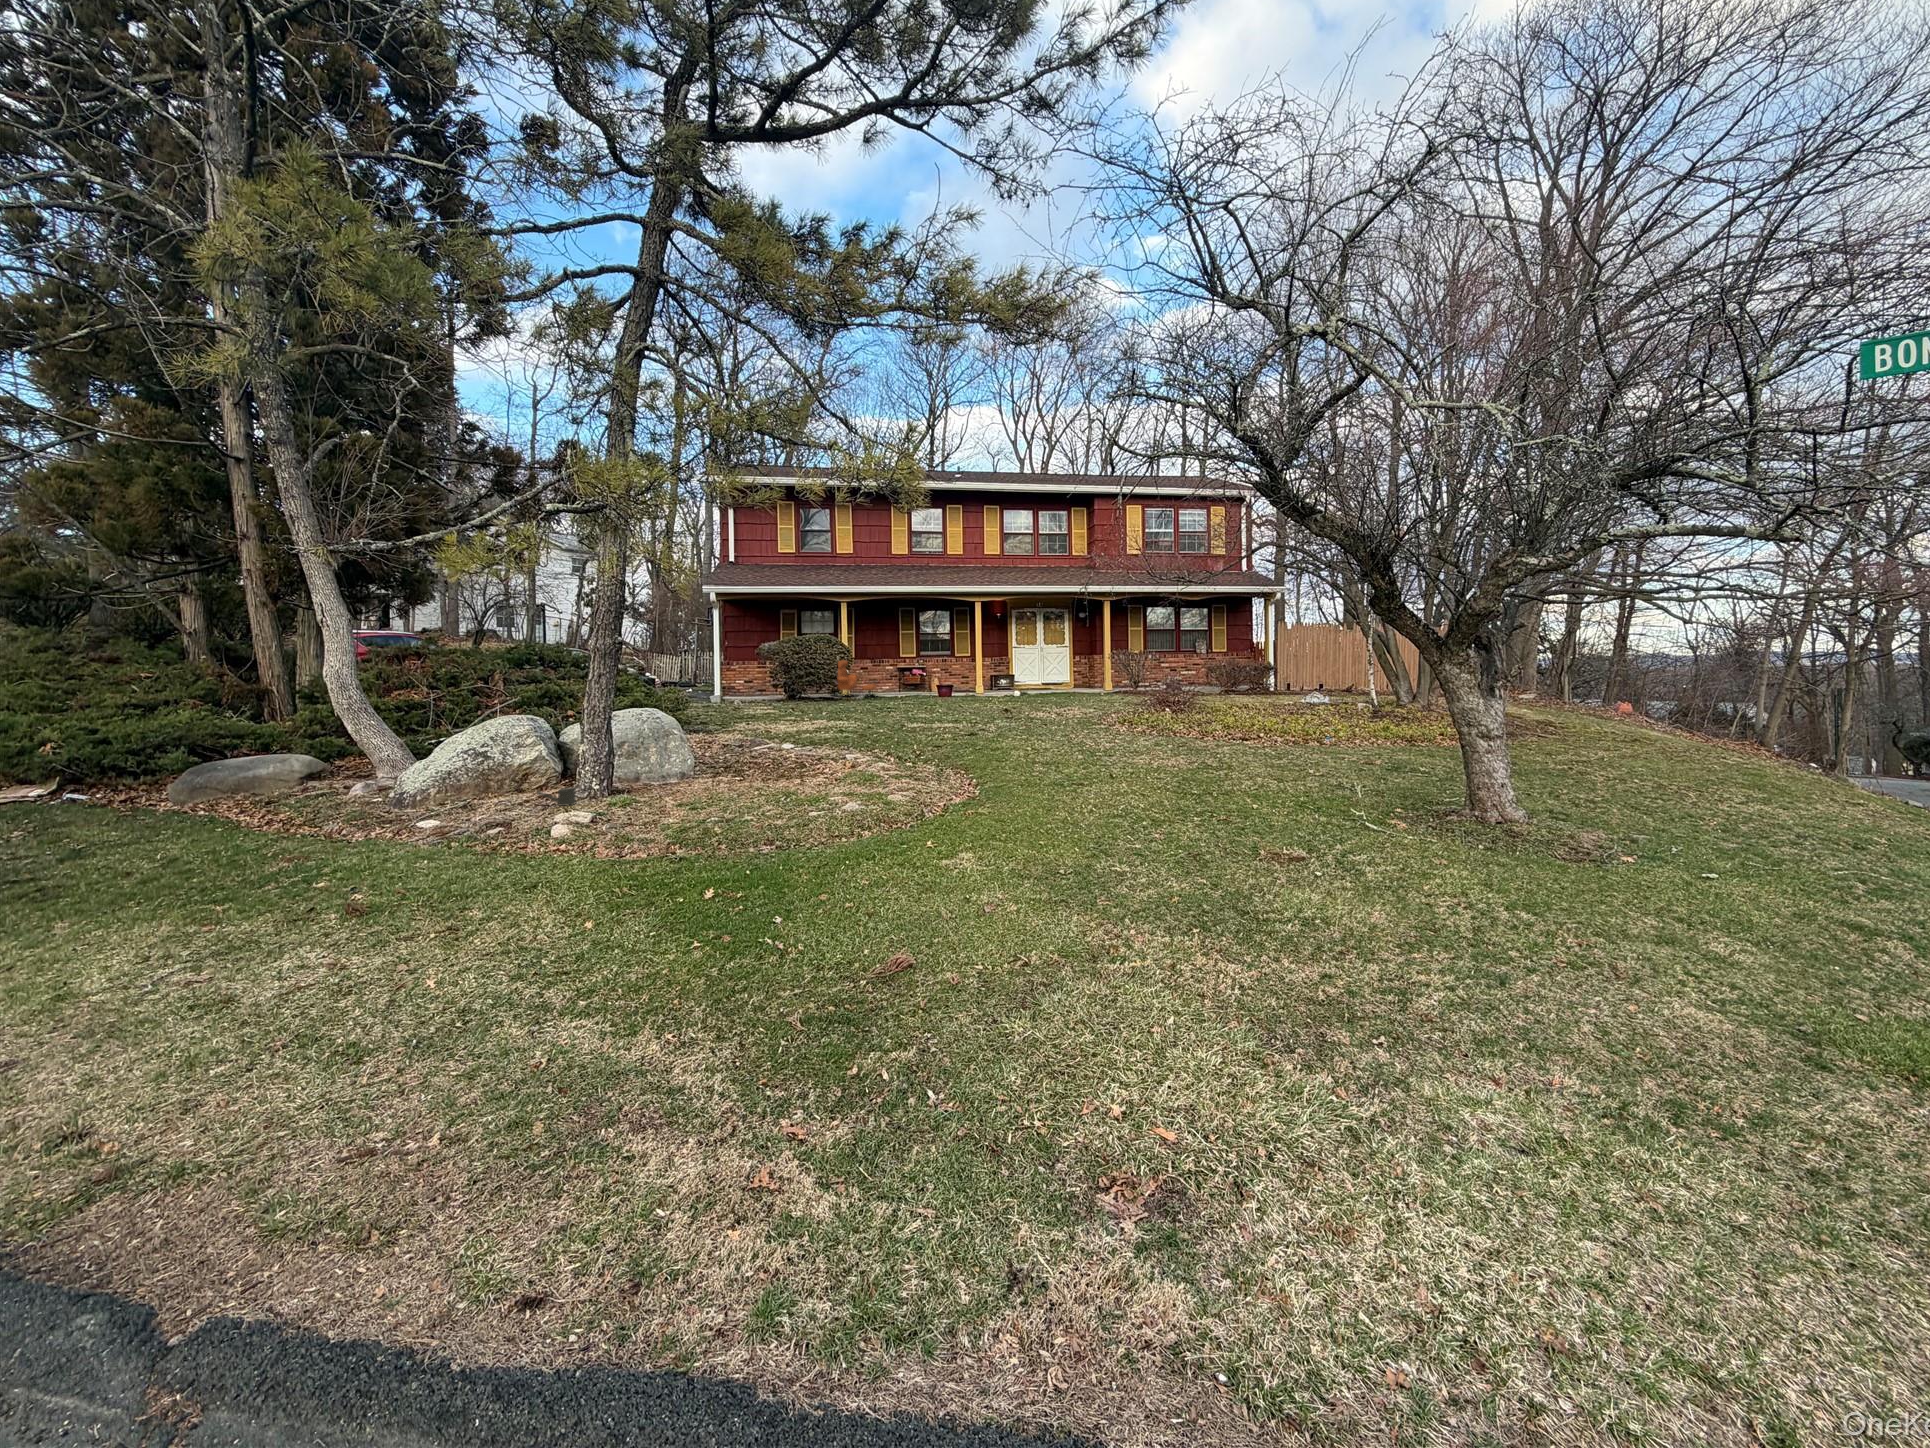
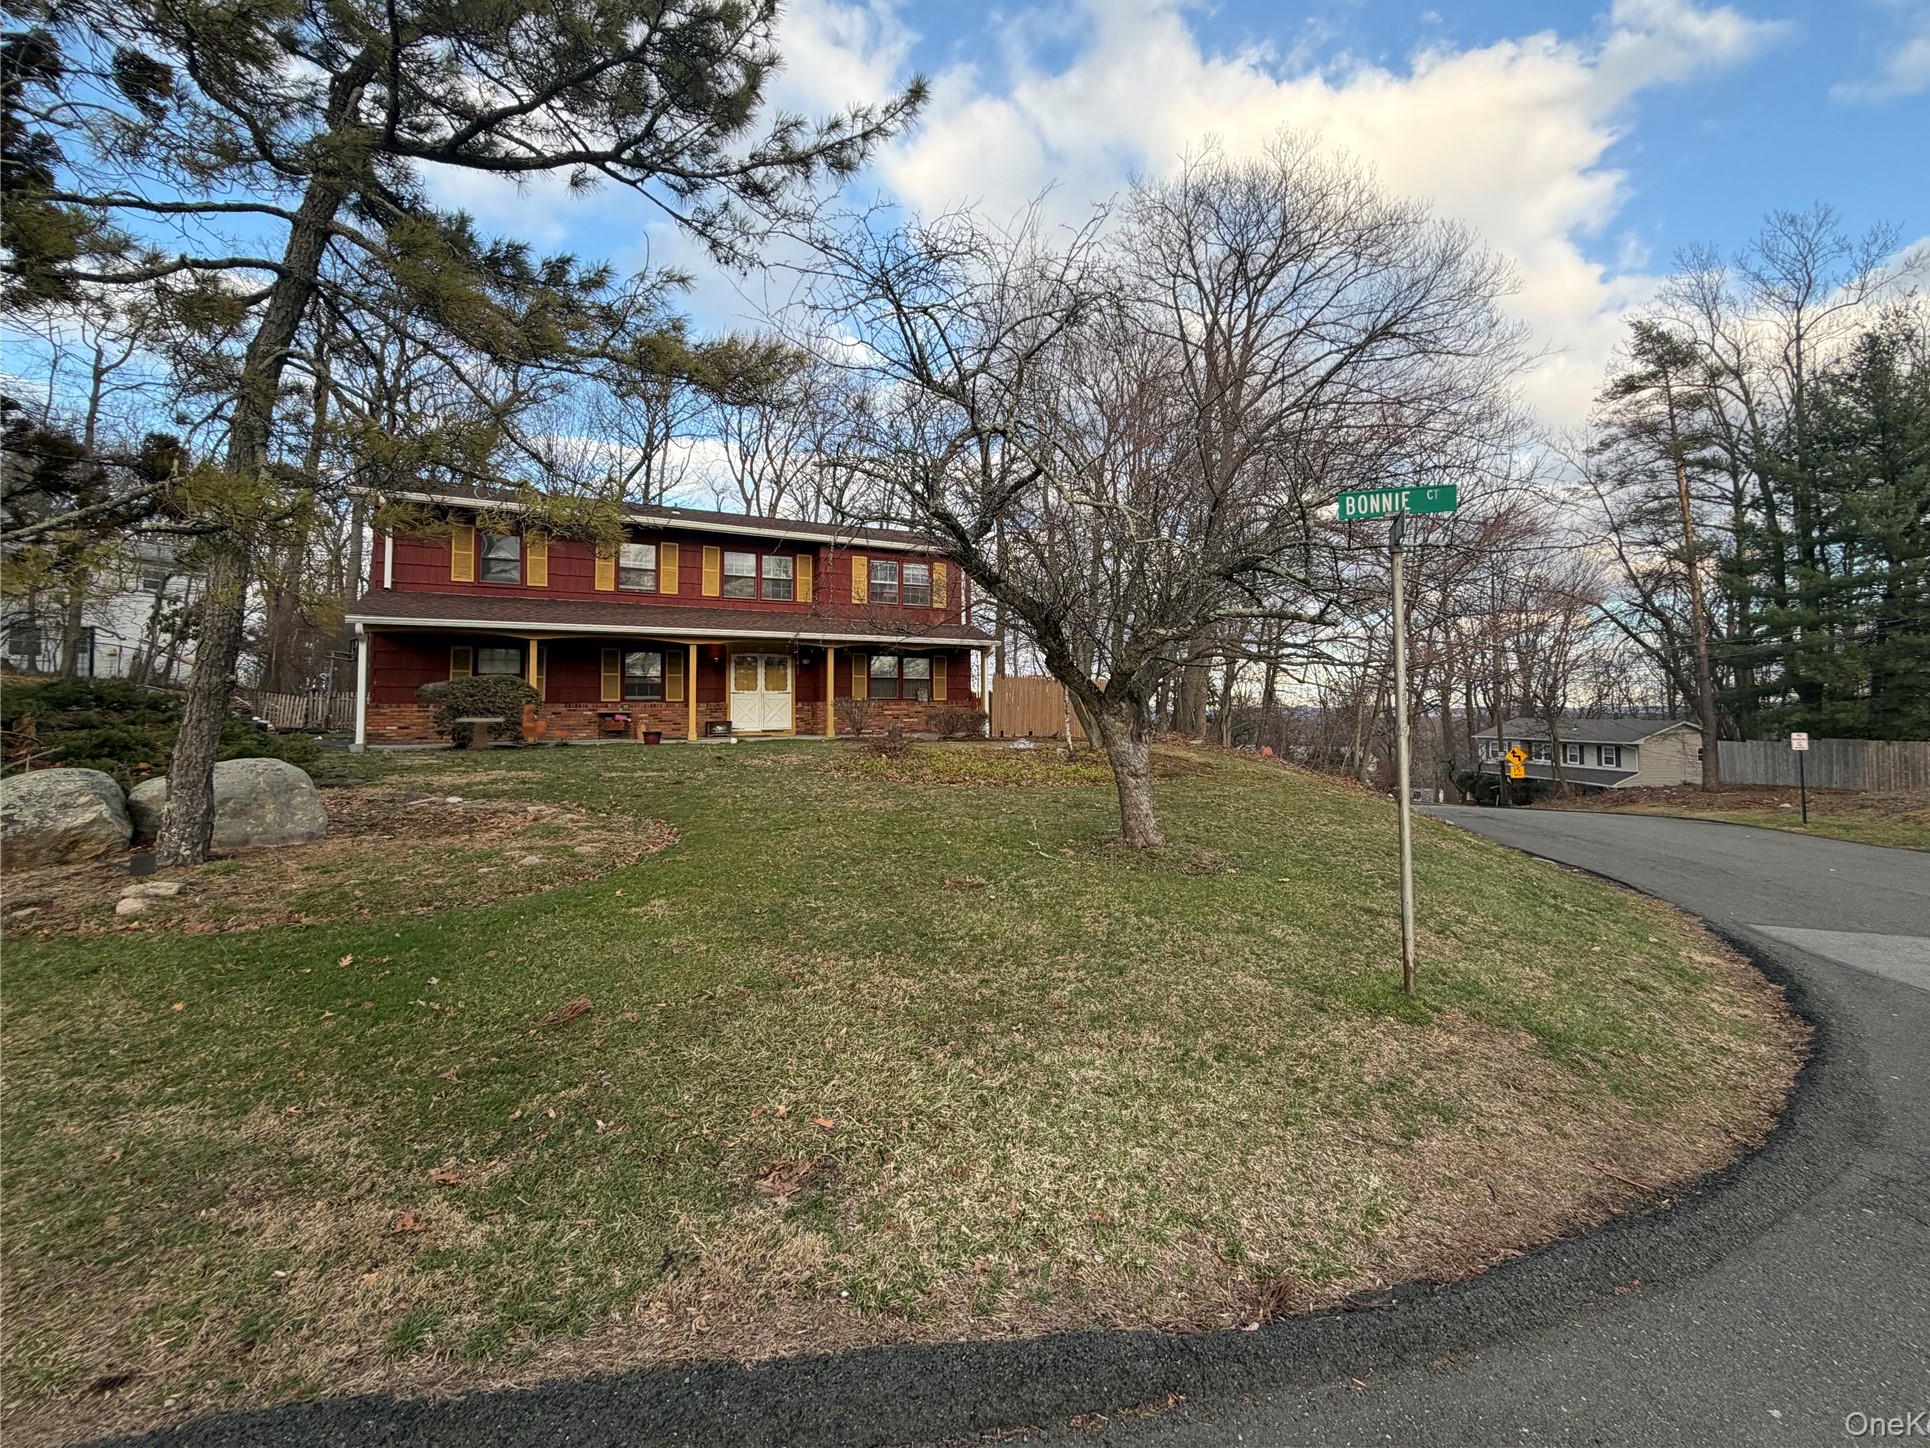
side table: none [785,673,824,700] -> present [456,718,504,749]

